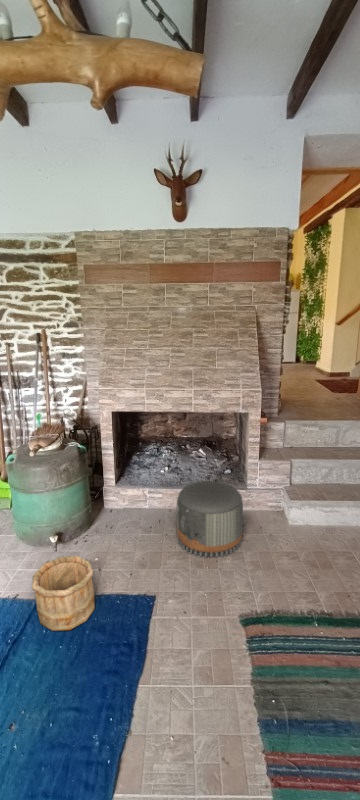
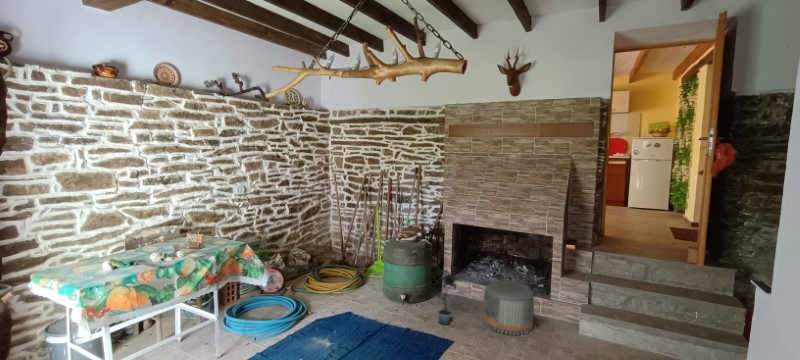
potted plant: none [108,479,154,566] -> present [437,267,461,324]
wooden bucket: present [32,556,95,631] -> none [380,302,416,343]

